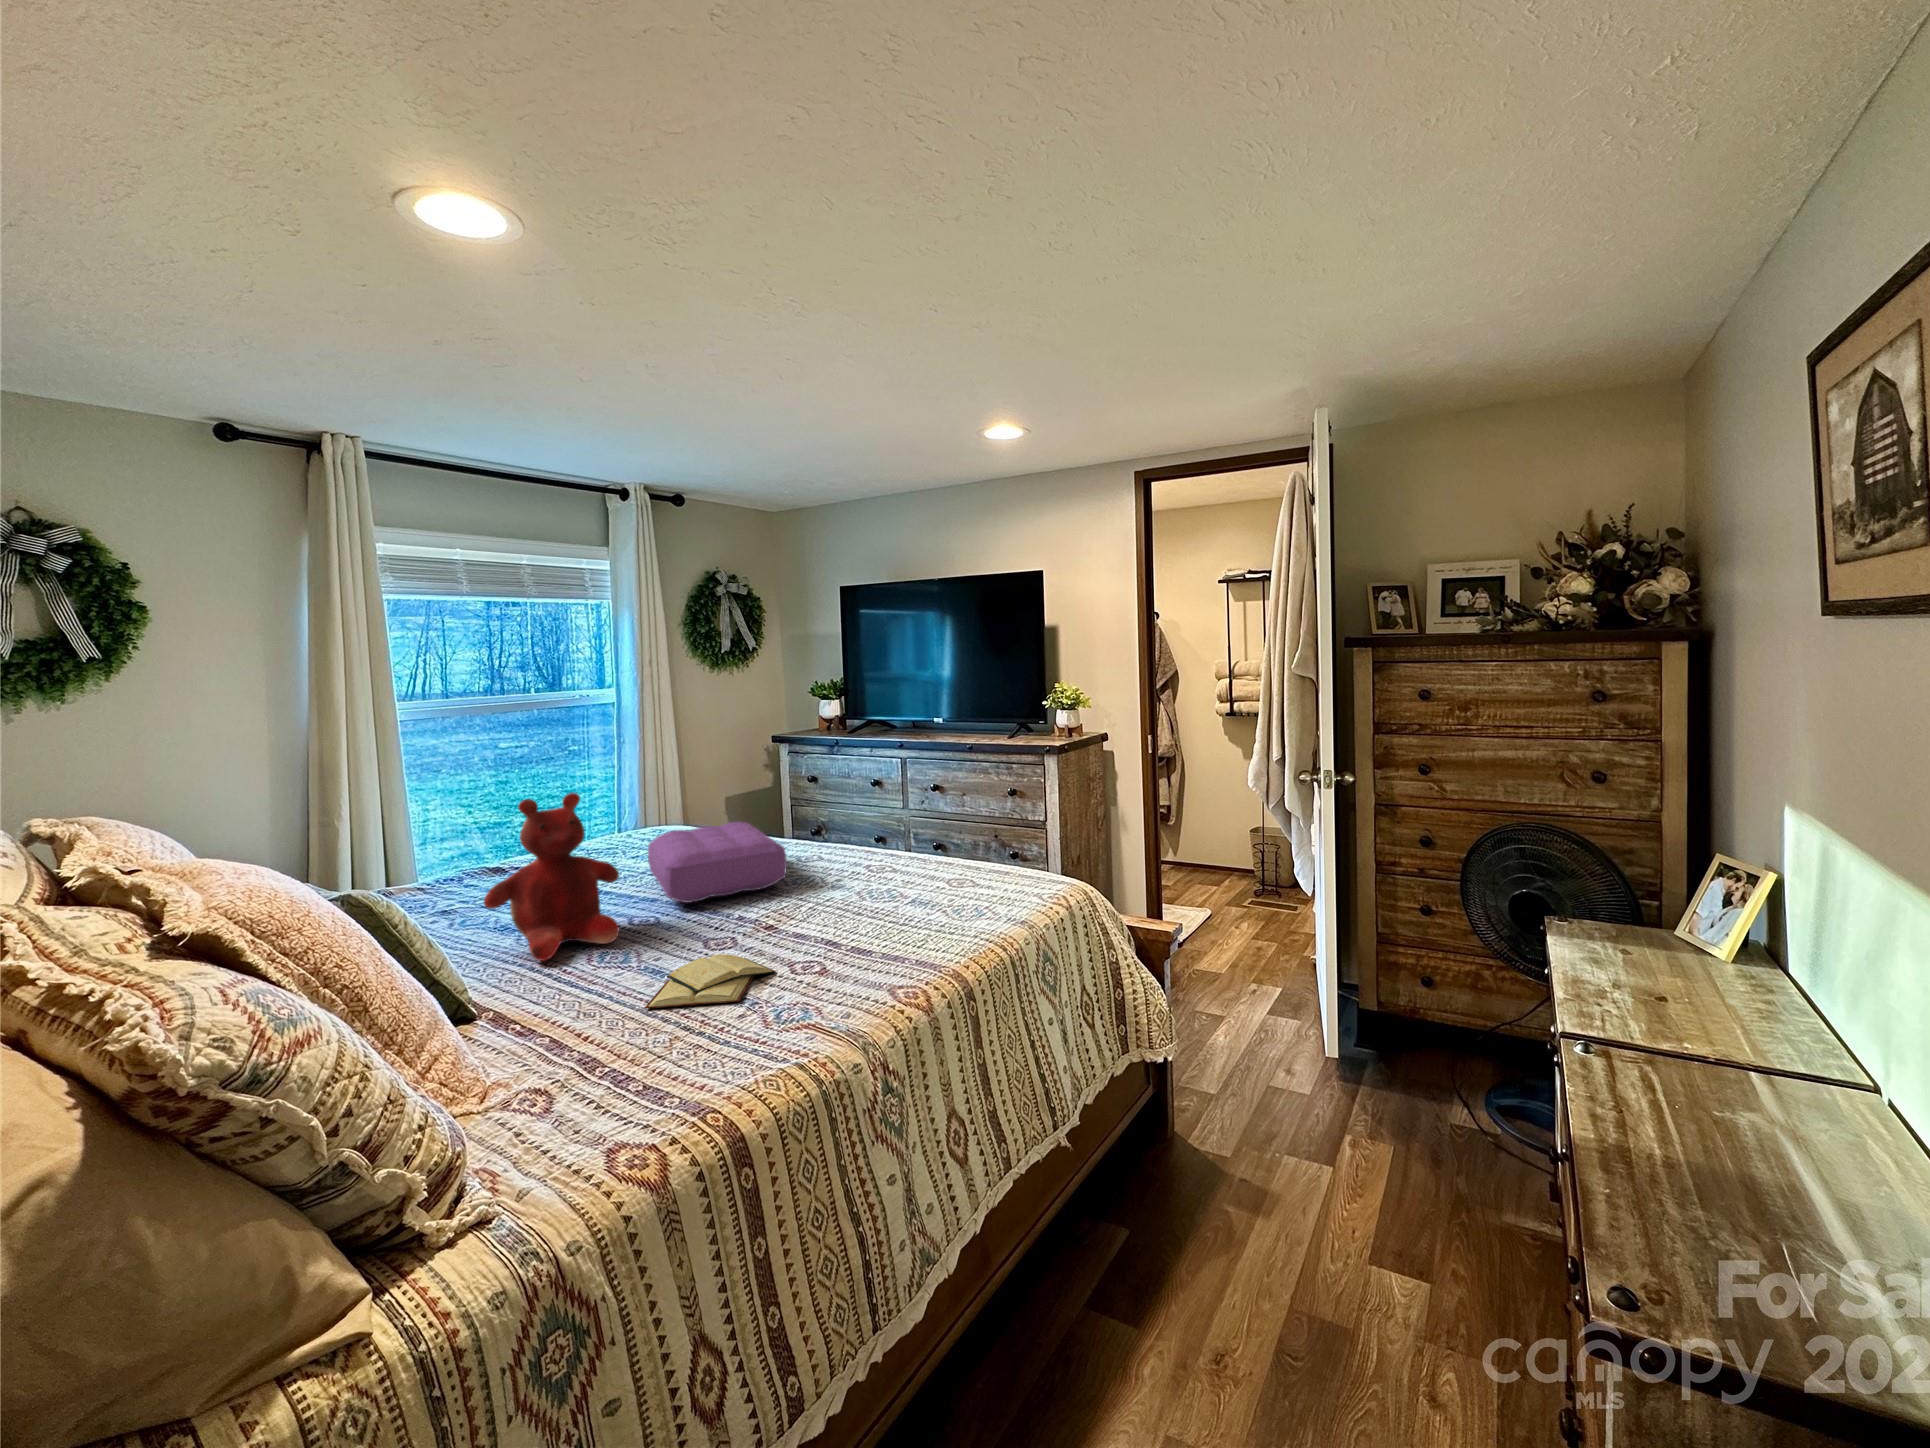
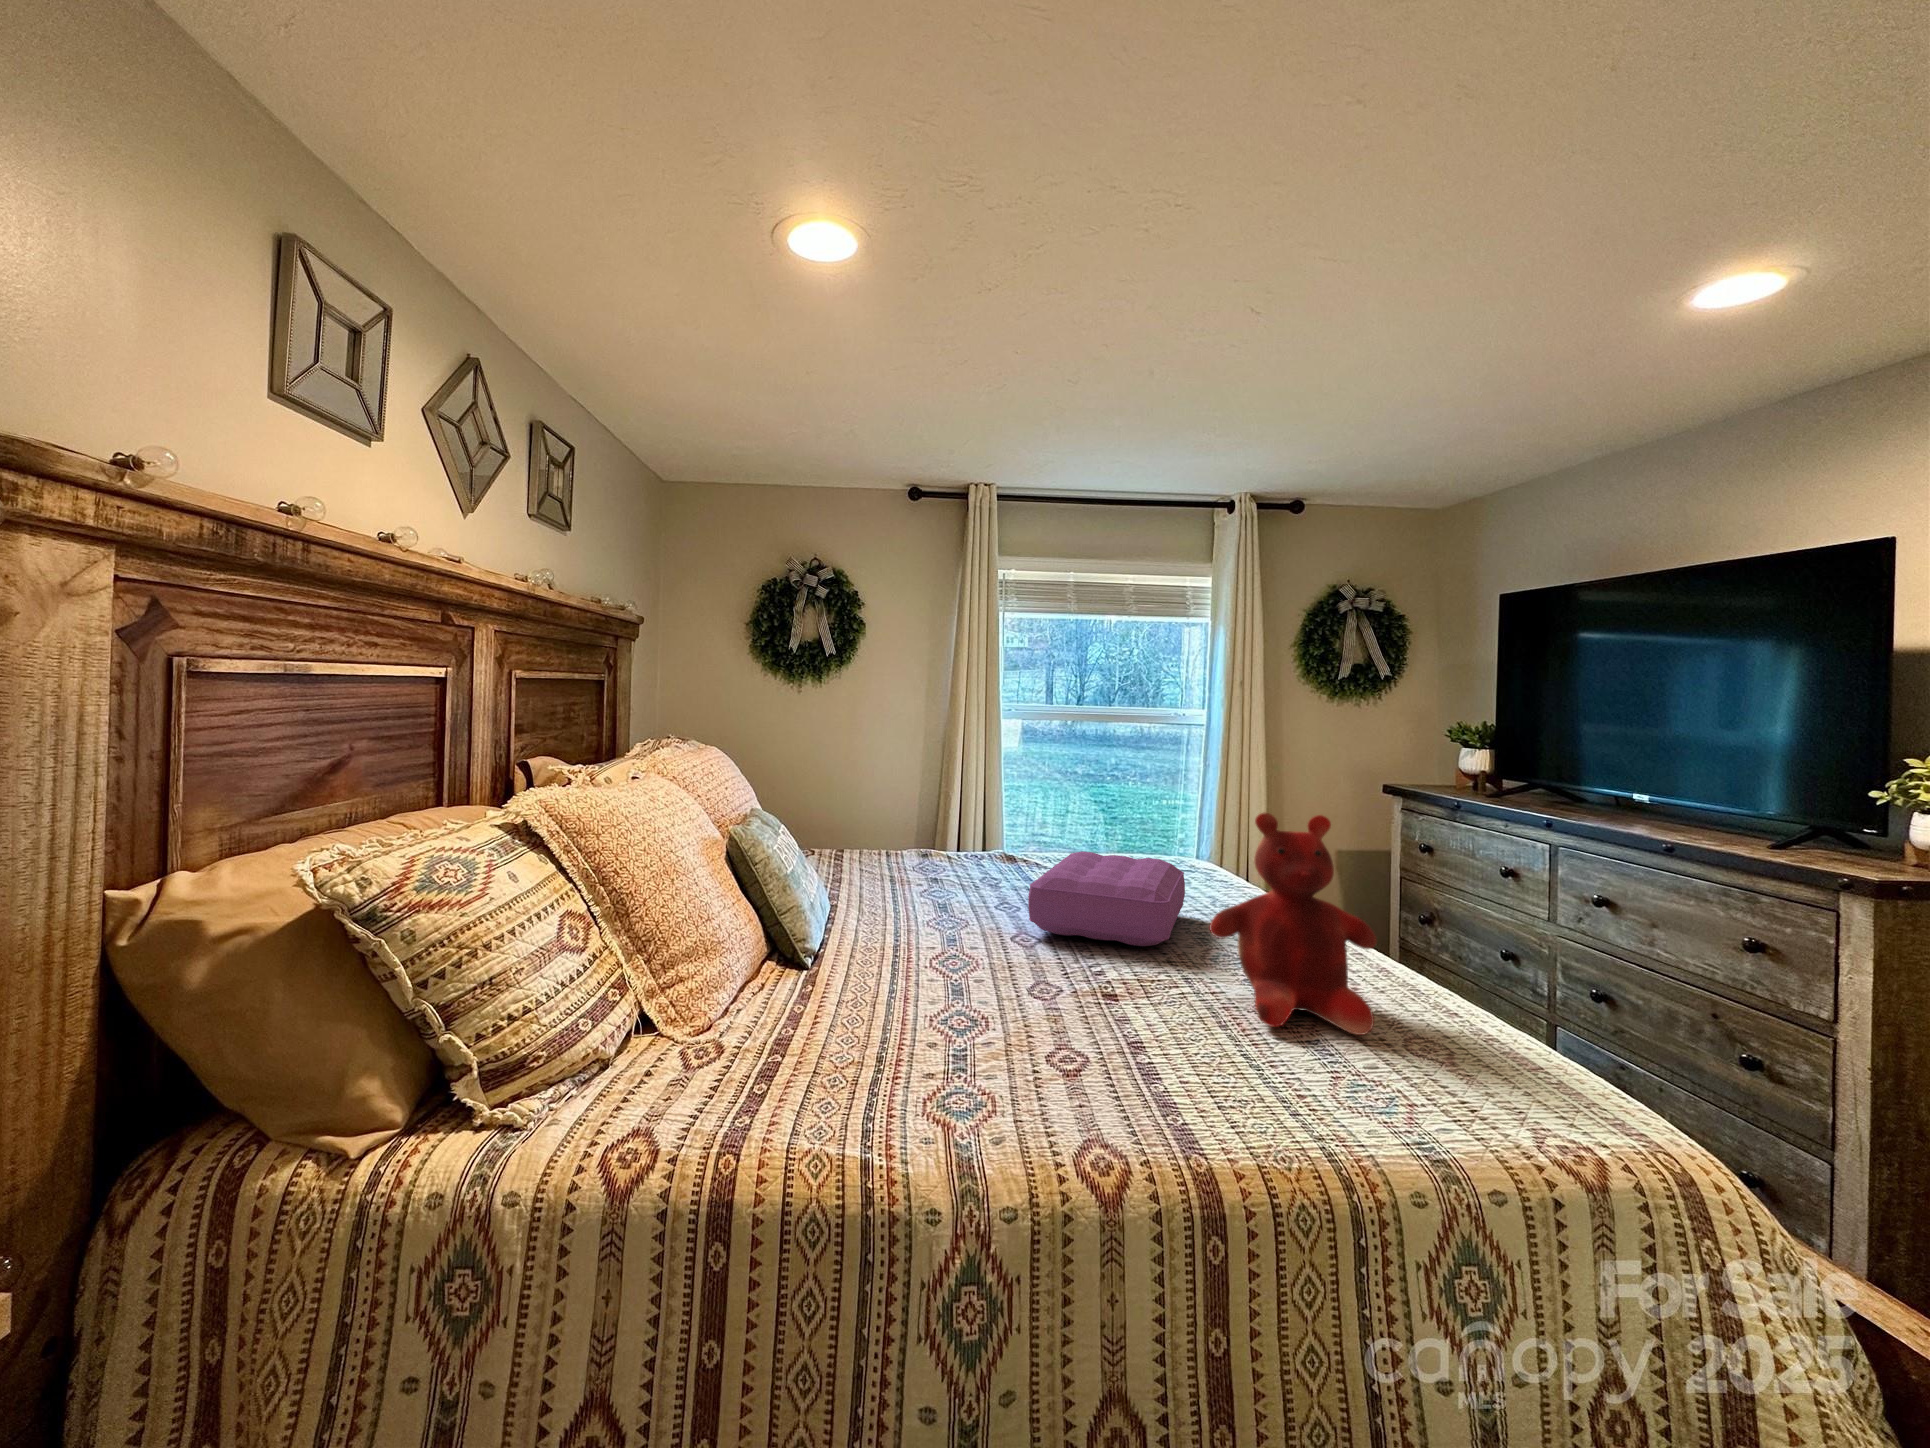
teddy bear: present [484,793,619,961] -> present [1209,812,1377,1035]
diary: present [645,954,775,1009] -> none [863,989,1008,1054]

